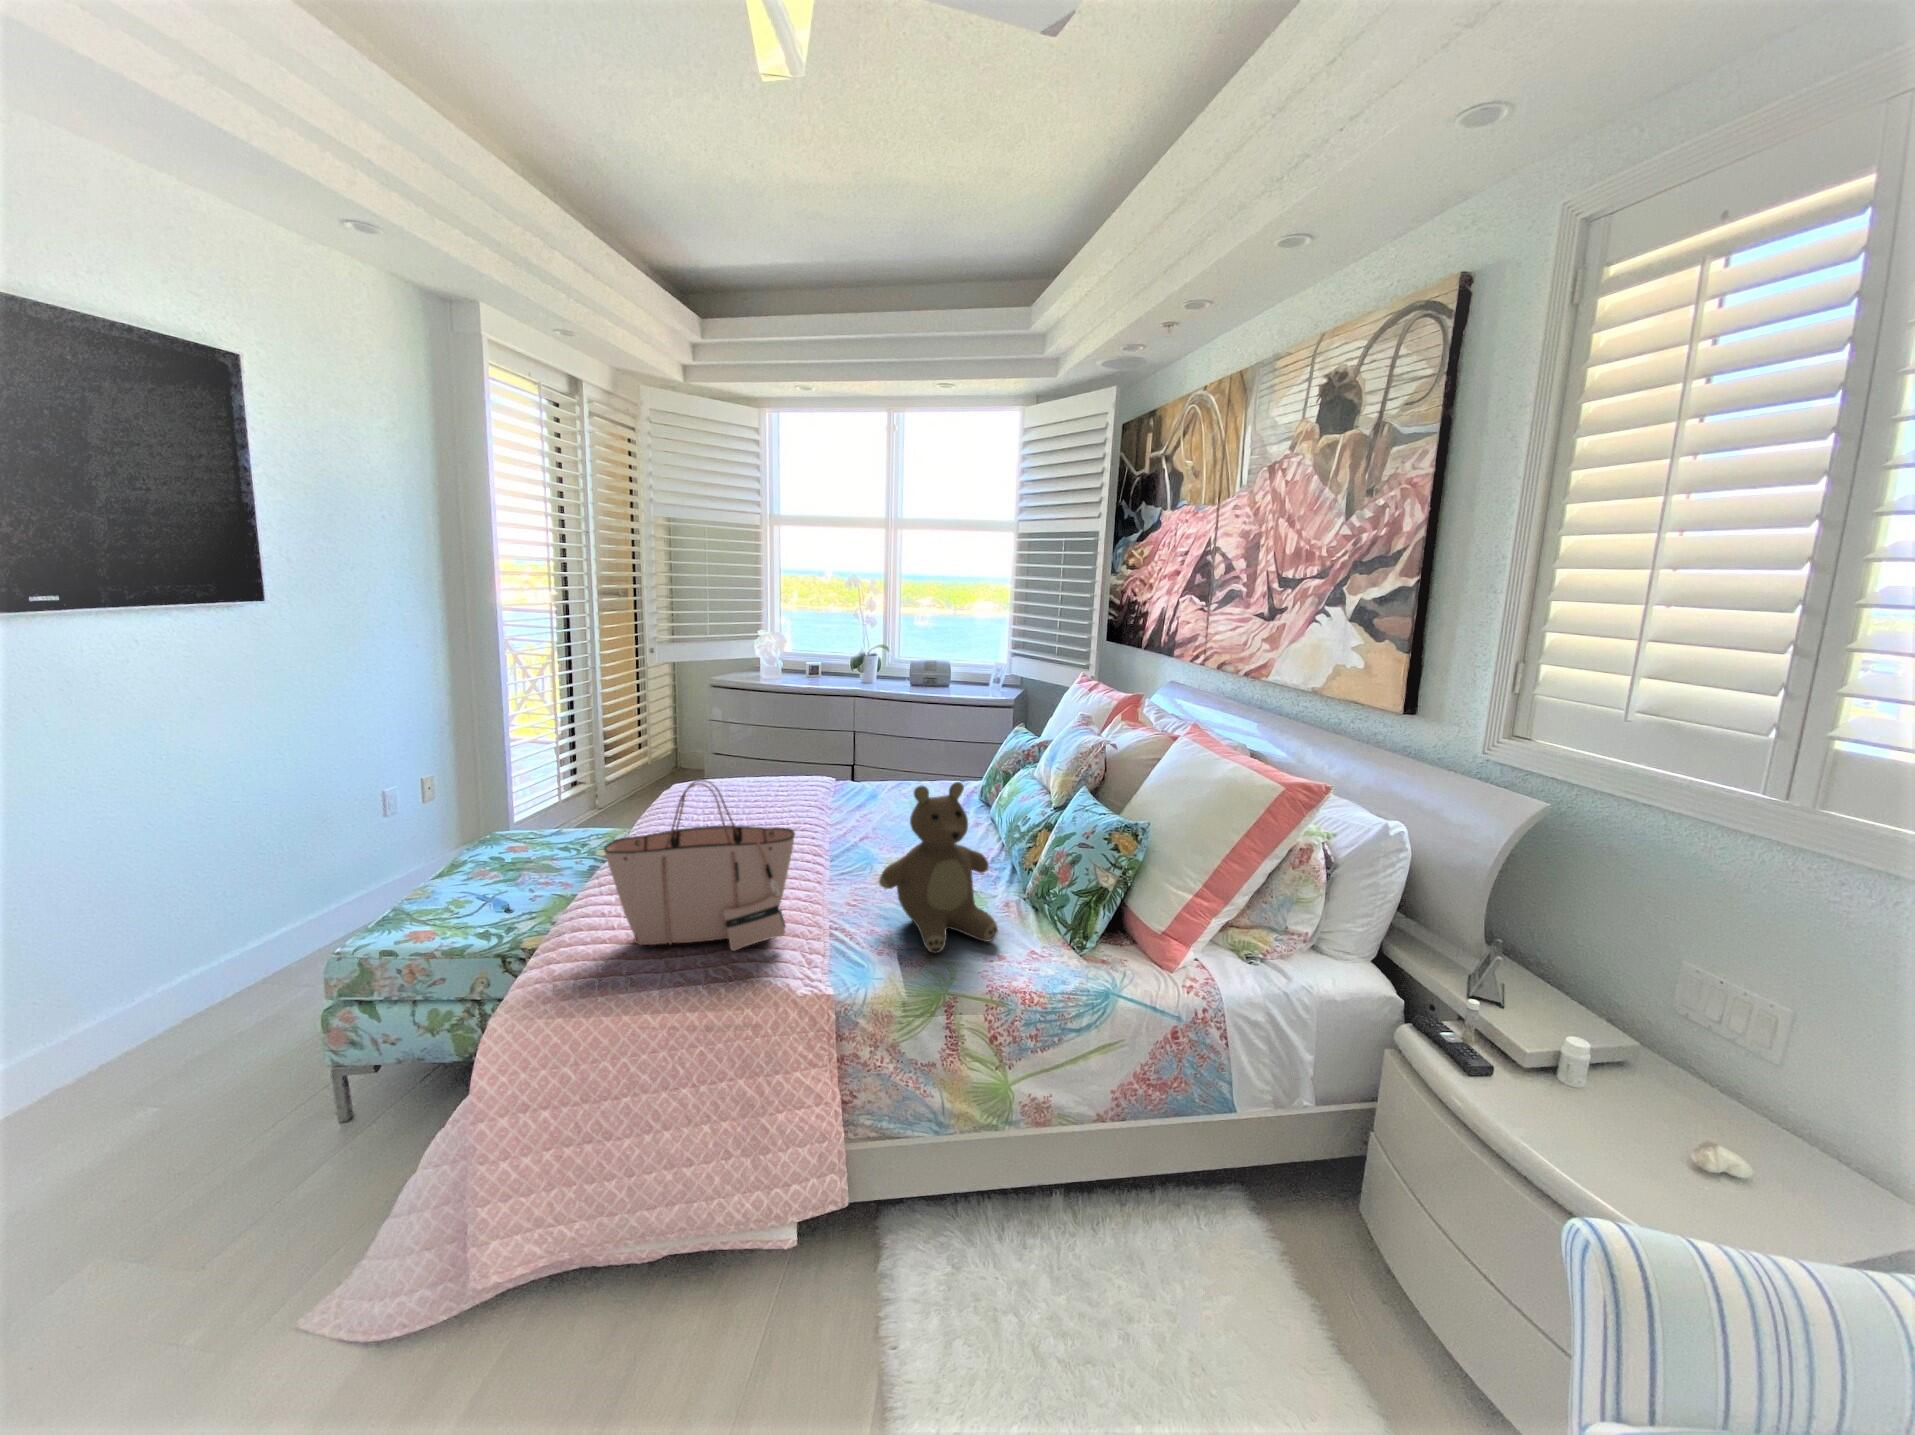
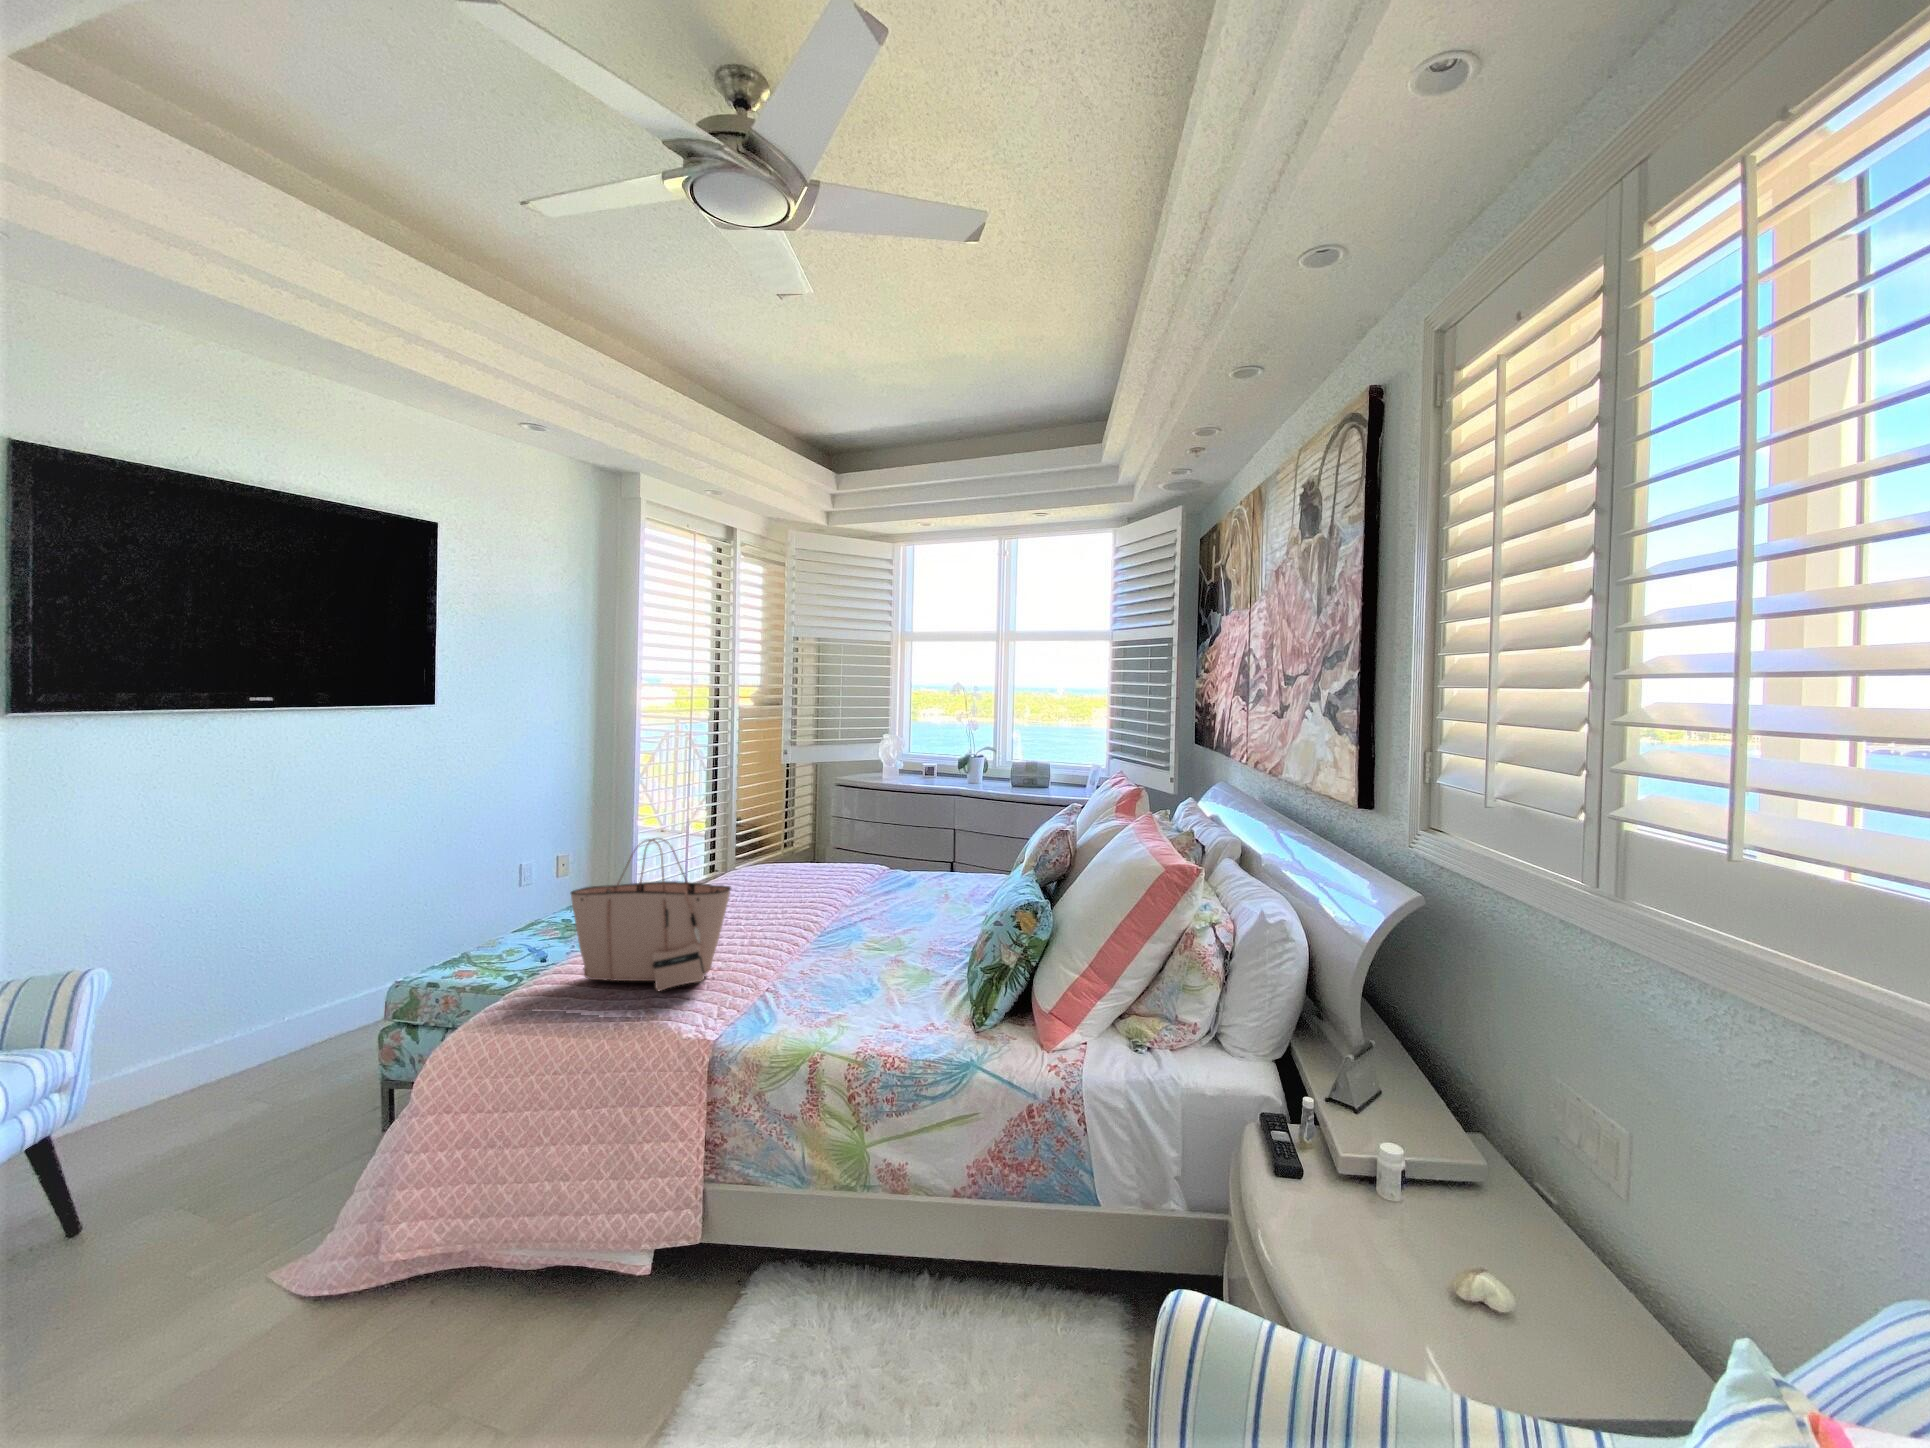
teddy bear: present [879,782,998,953] -> none [800,851,915,1012]

